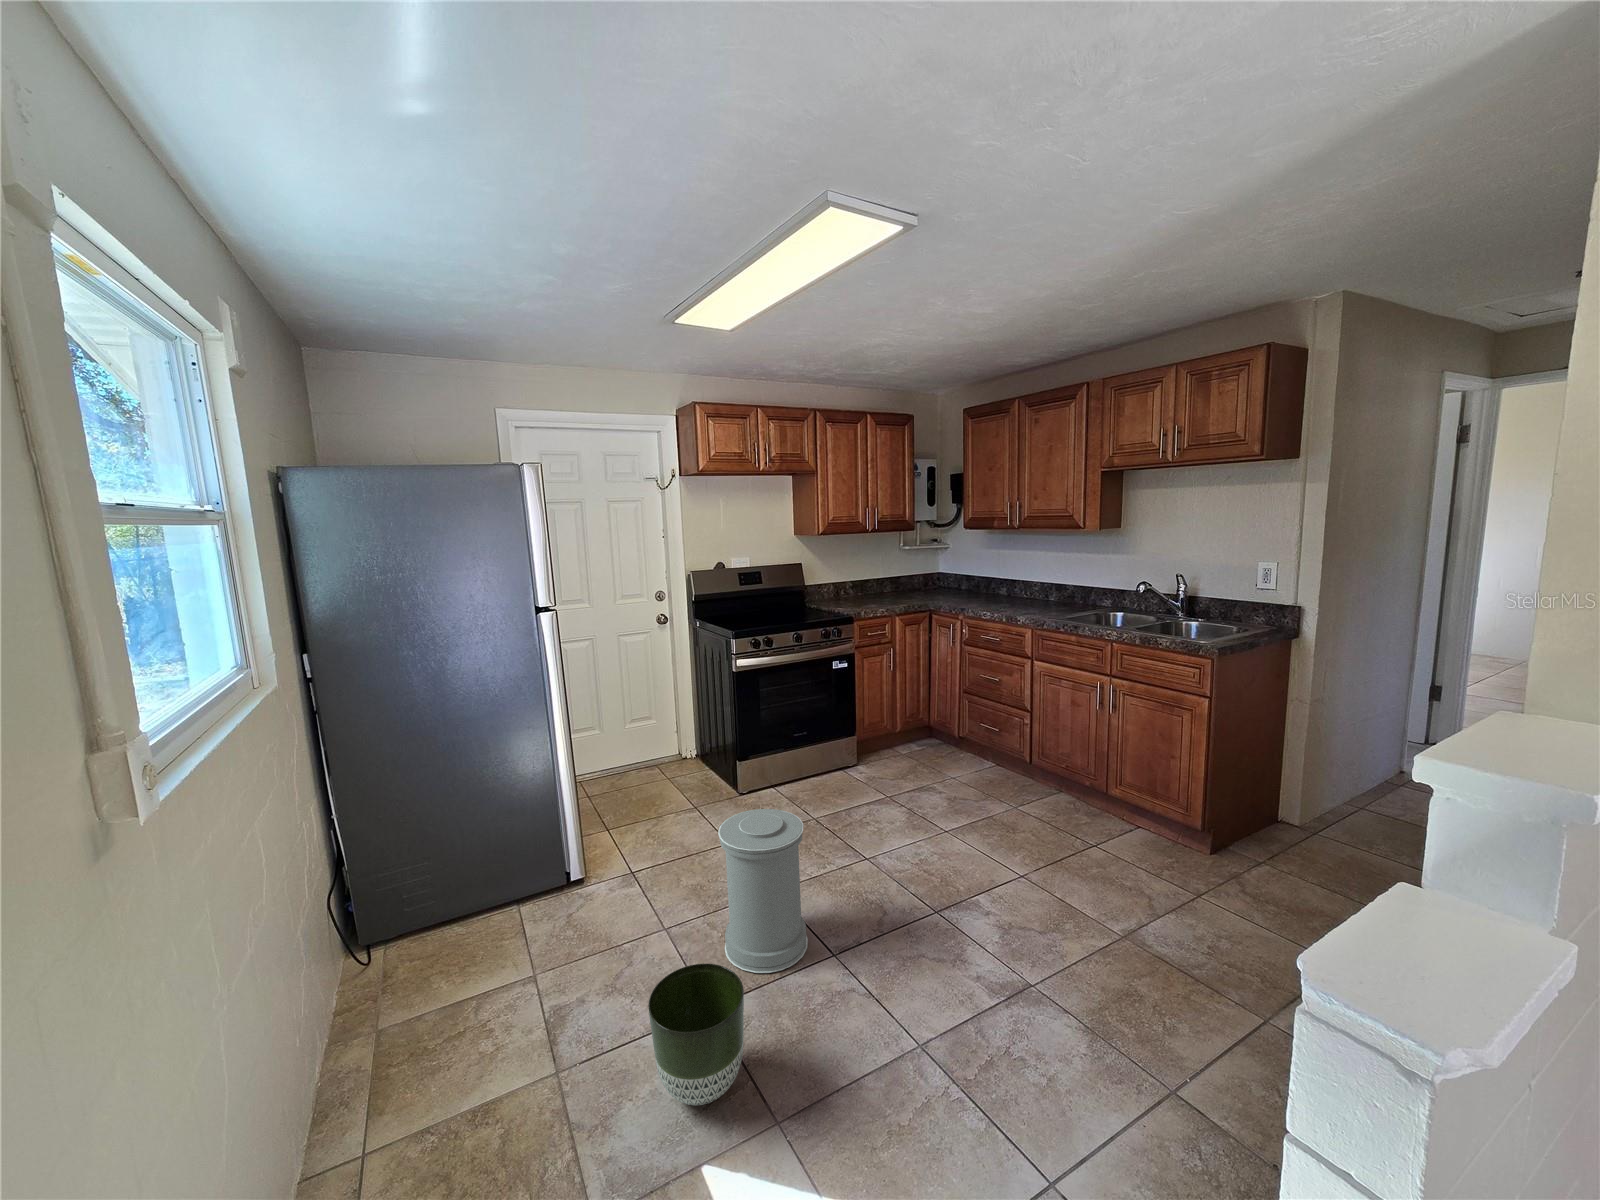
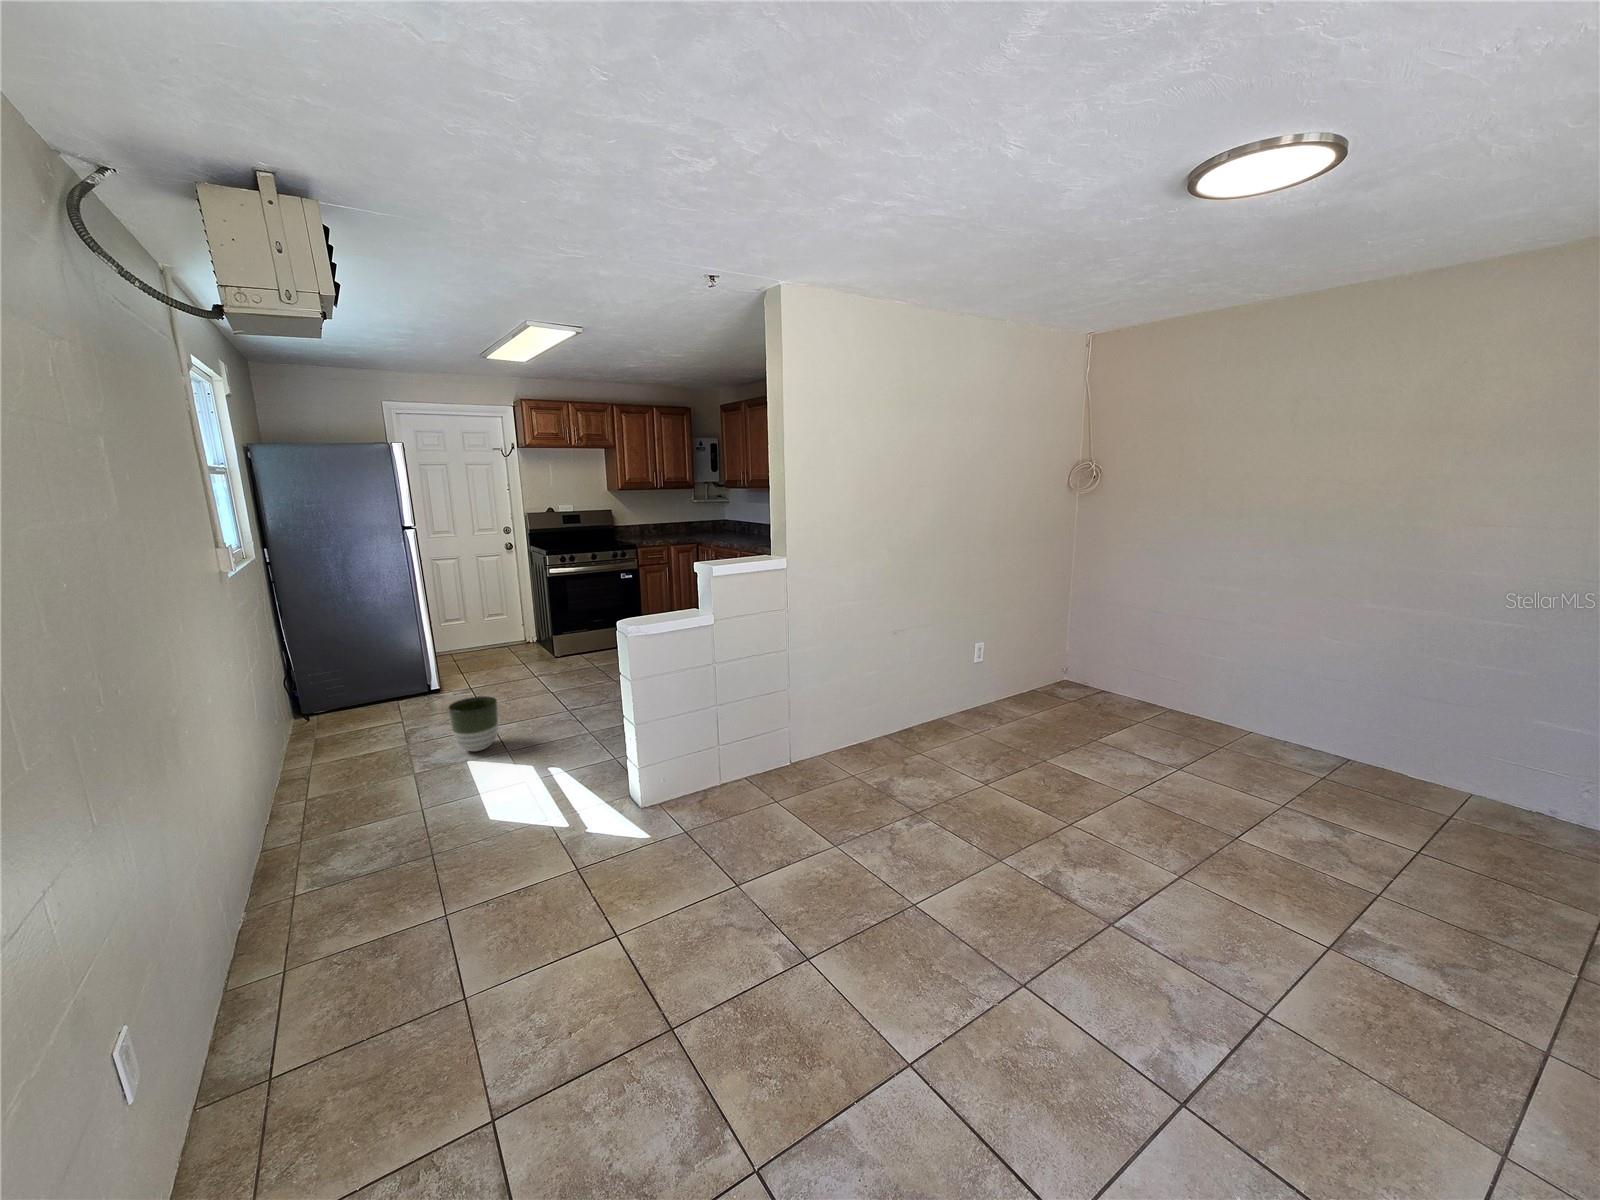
trash can: present [718,809,808,973] -> none [503,641,558,719]

